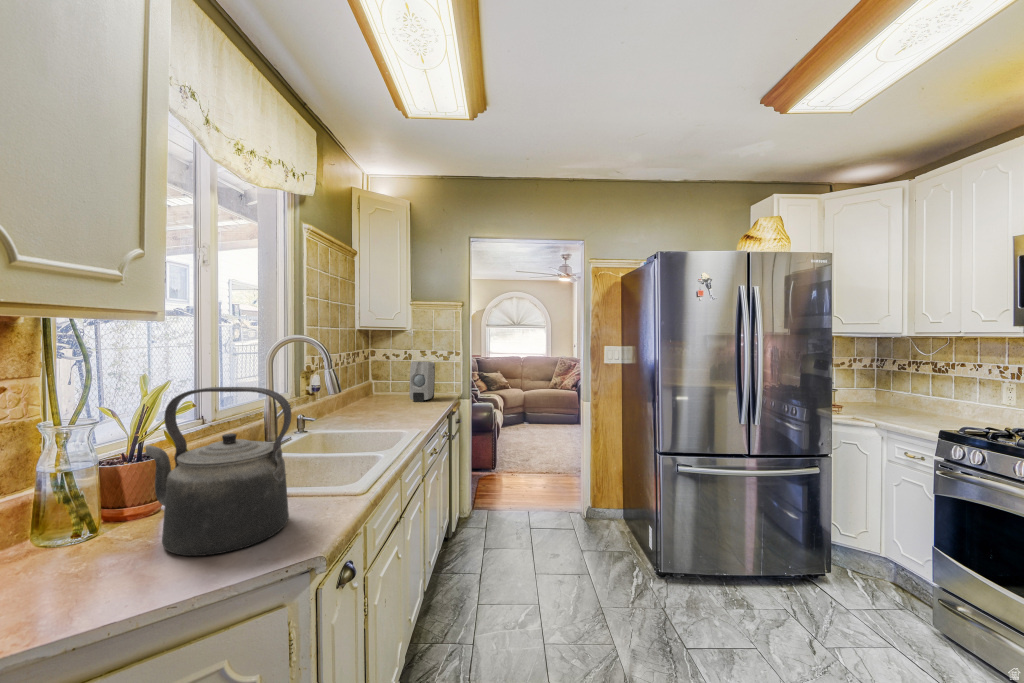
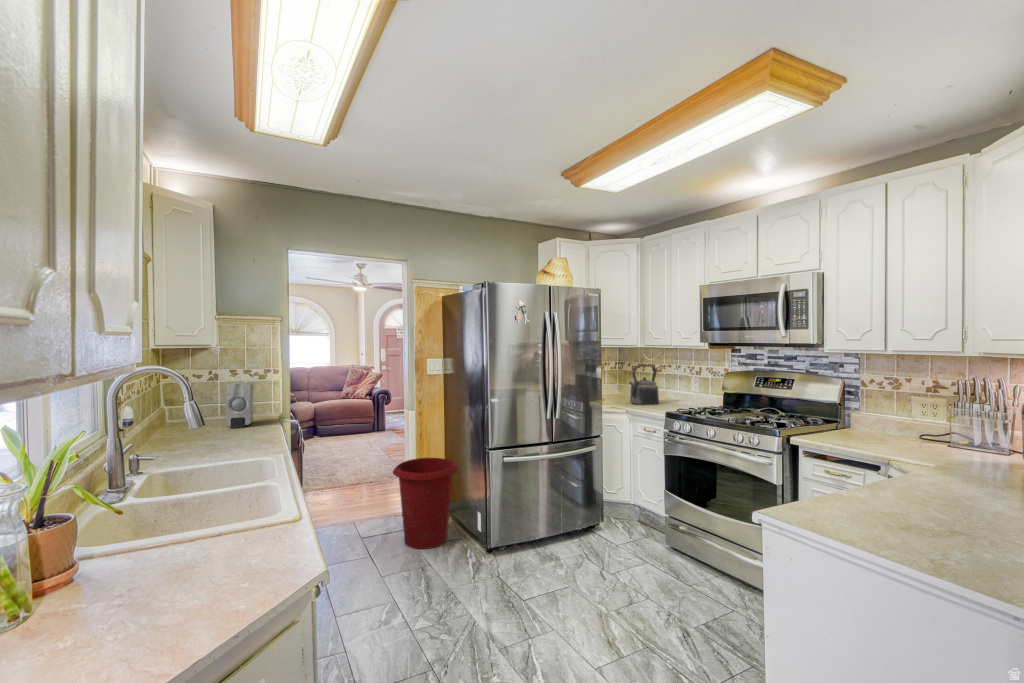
kettle: present [145,387,291,556] -> present [629,365,659,405]
waste bin: none [557,452,629,552] -> present [393,458,458,549]

